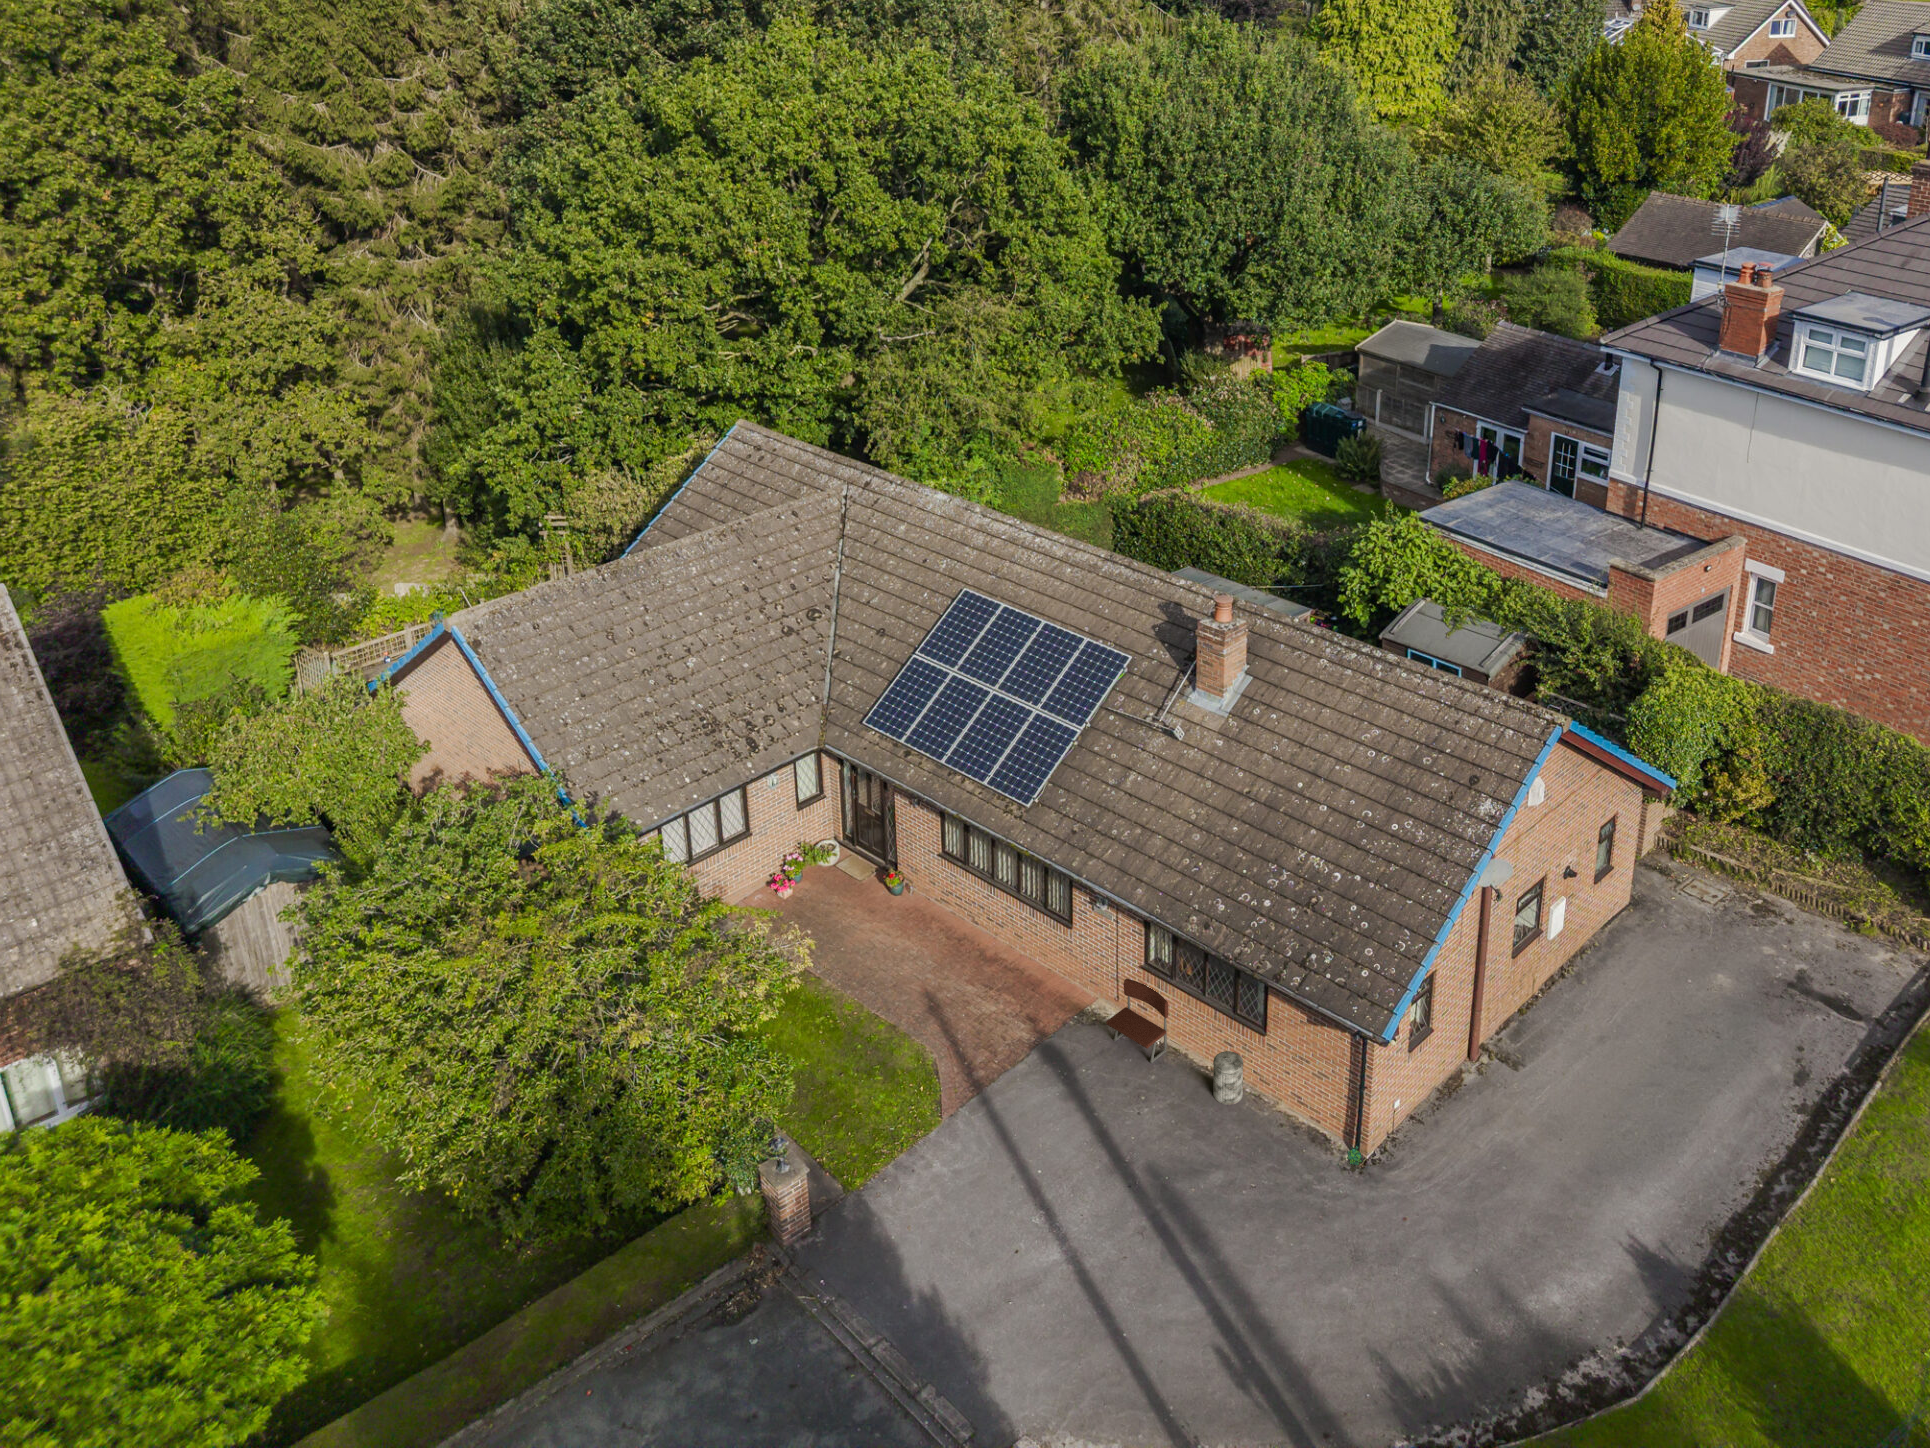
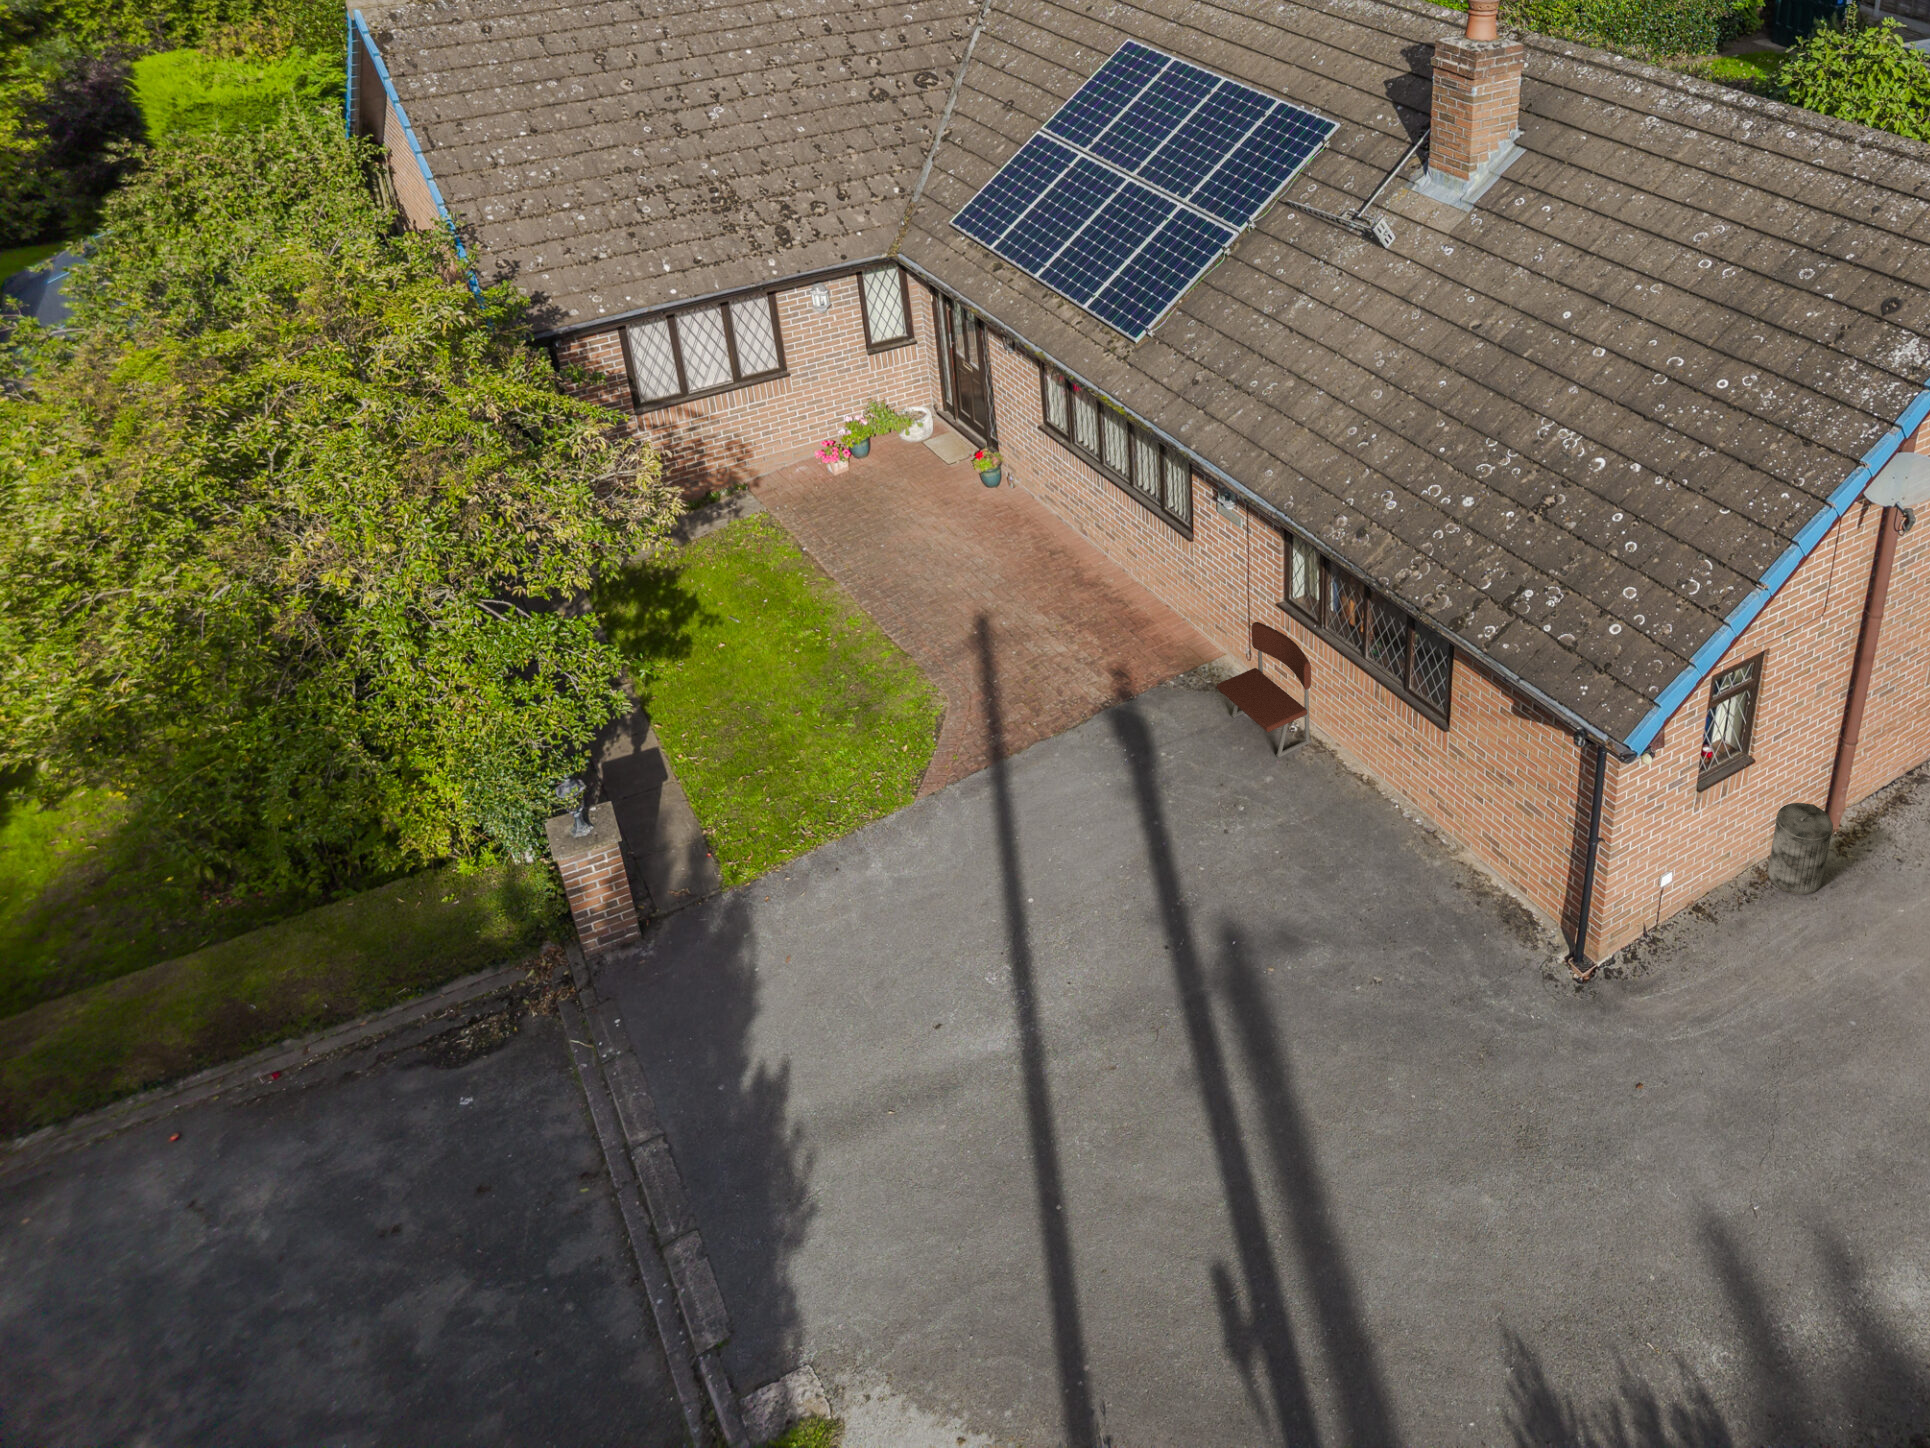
trash can: present [1213,1051,1243,1105] -> present [1768,803,1833,895]
decorative plant: present [1347,1146,1362,1172] -> none [1554,935,1587,979]

